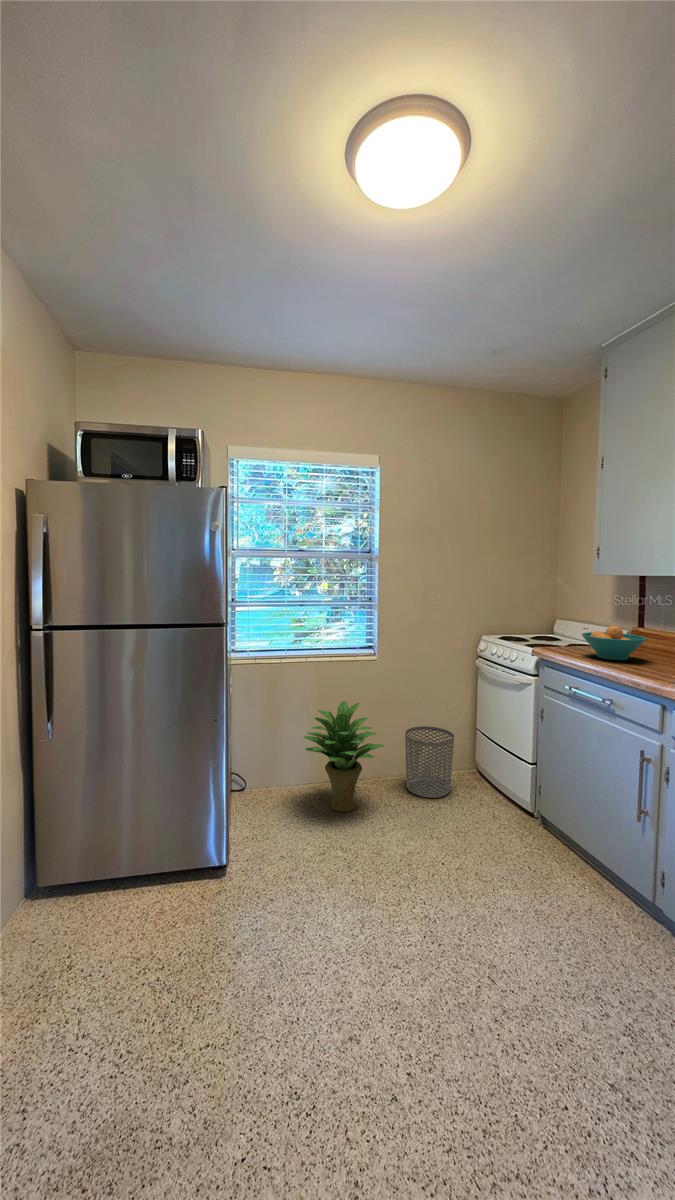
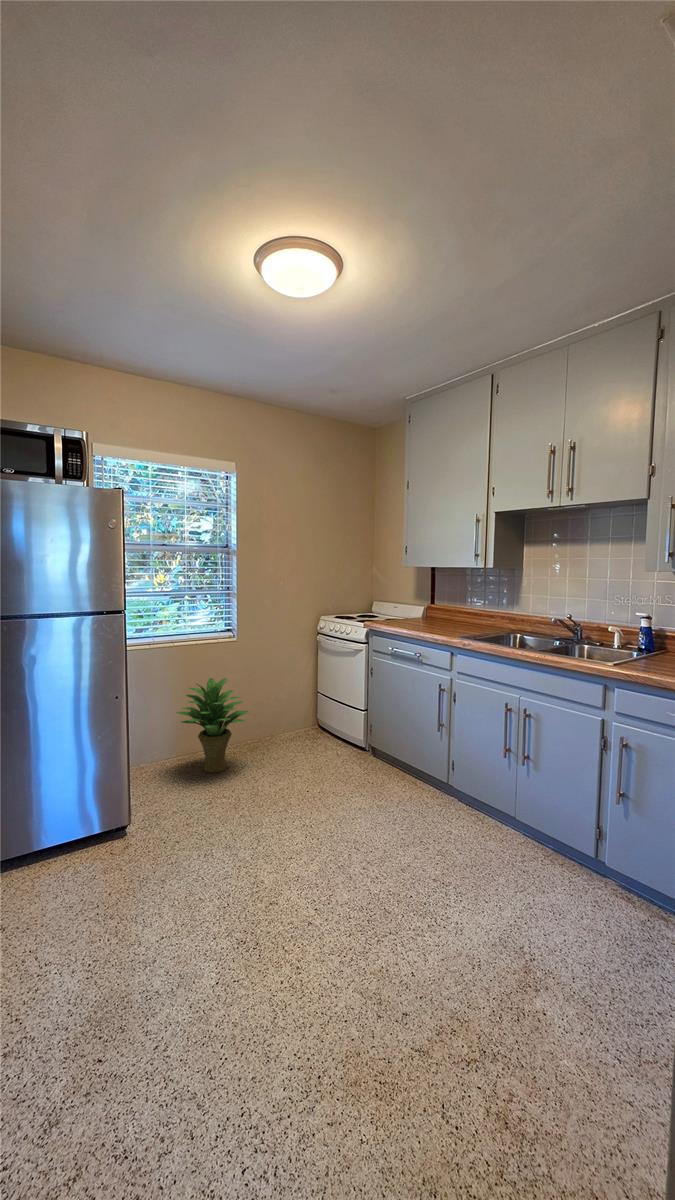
fruit bowl: present [582,626,647,660] -> none [397,602,438,627]
waste bin: present [405,726,454,798] -> none [263,694,304,751]

